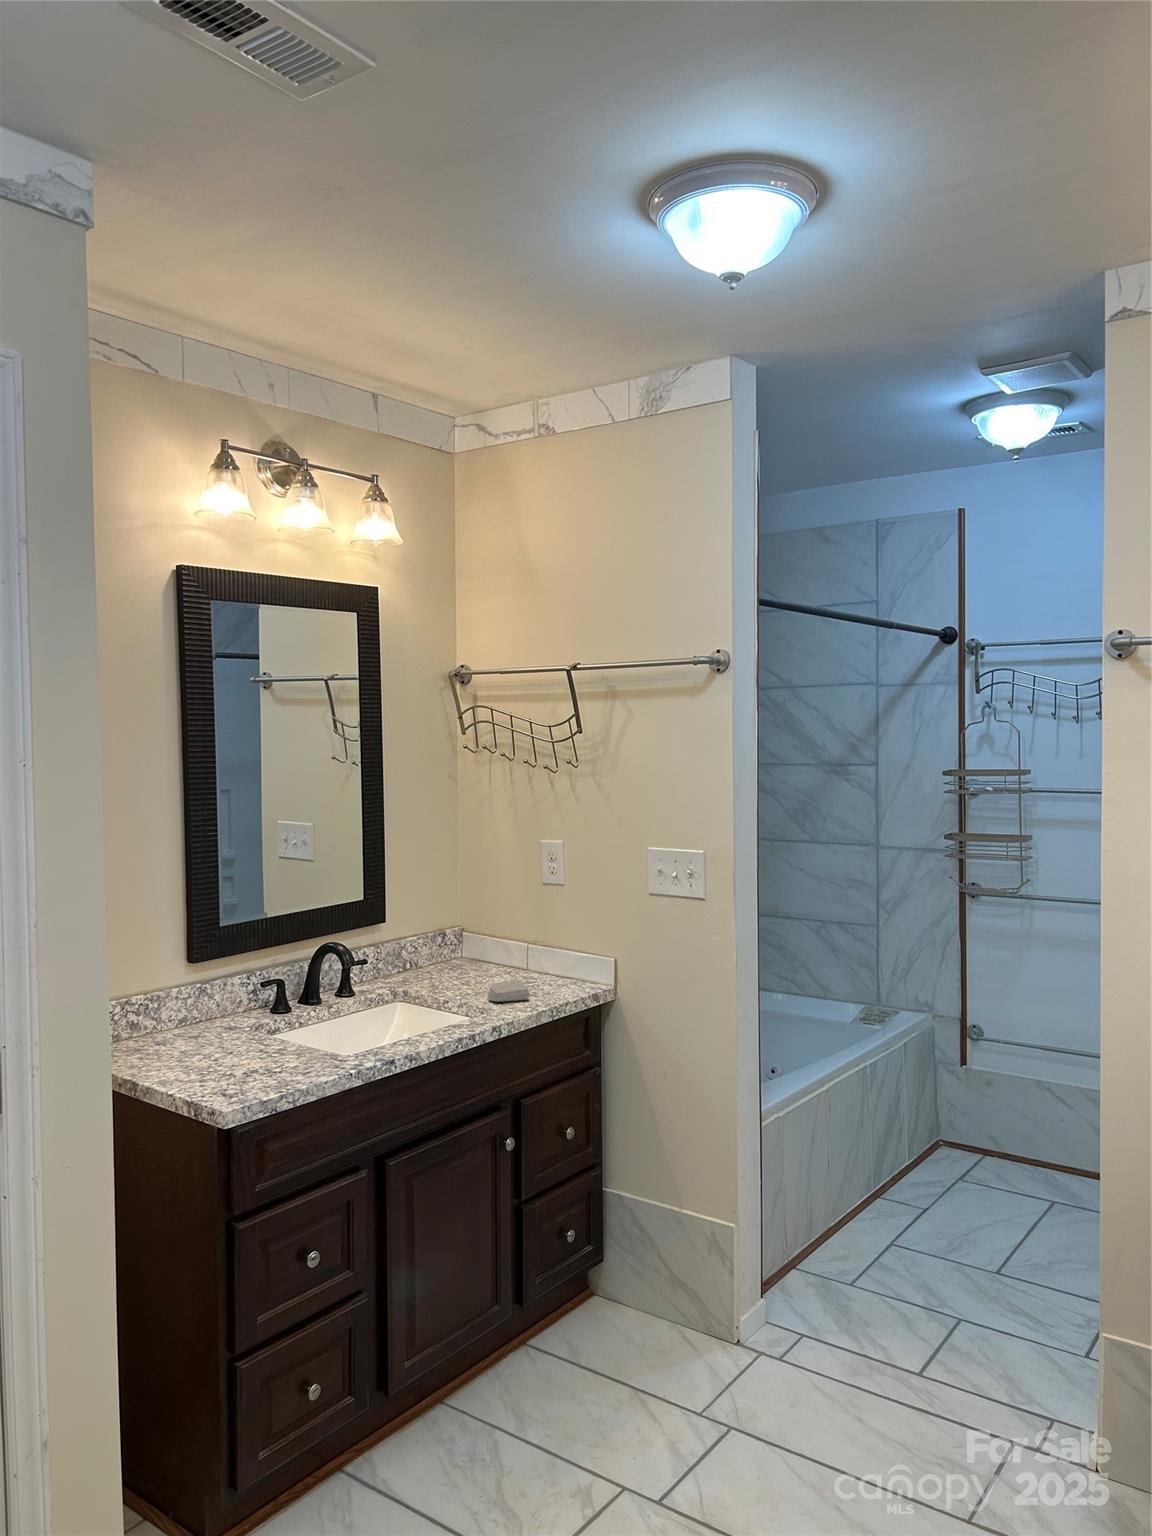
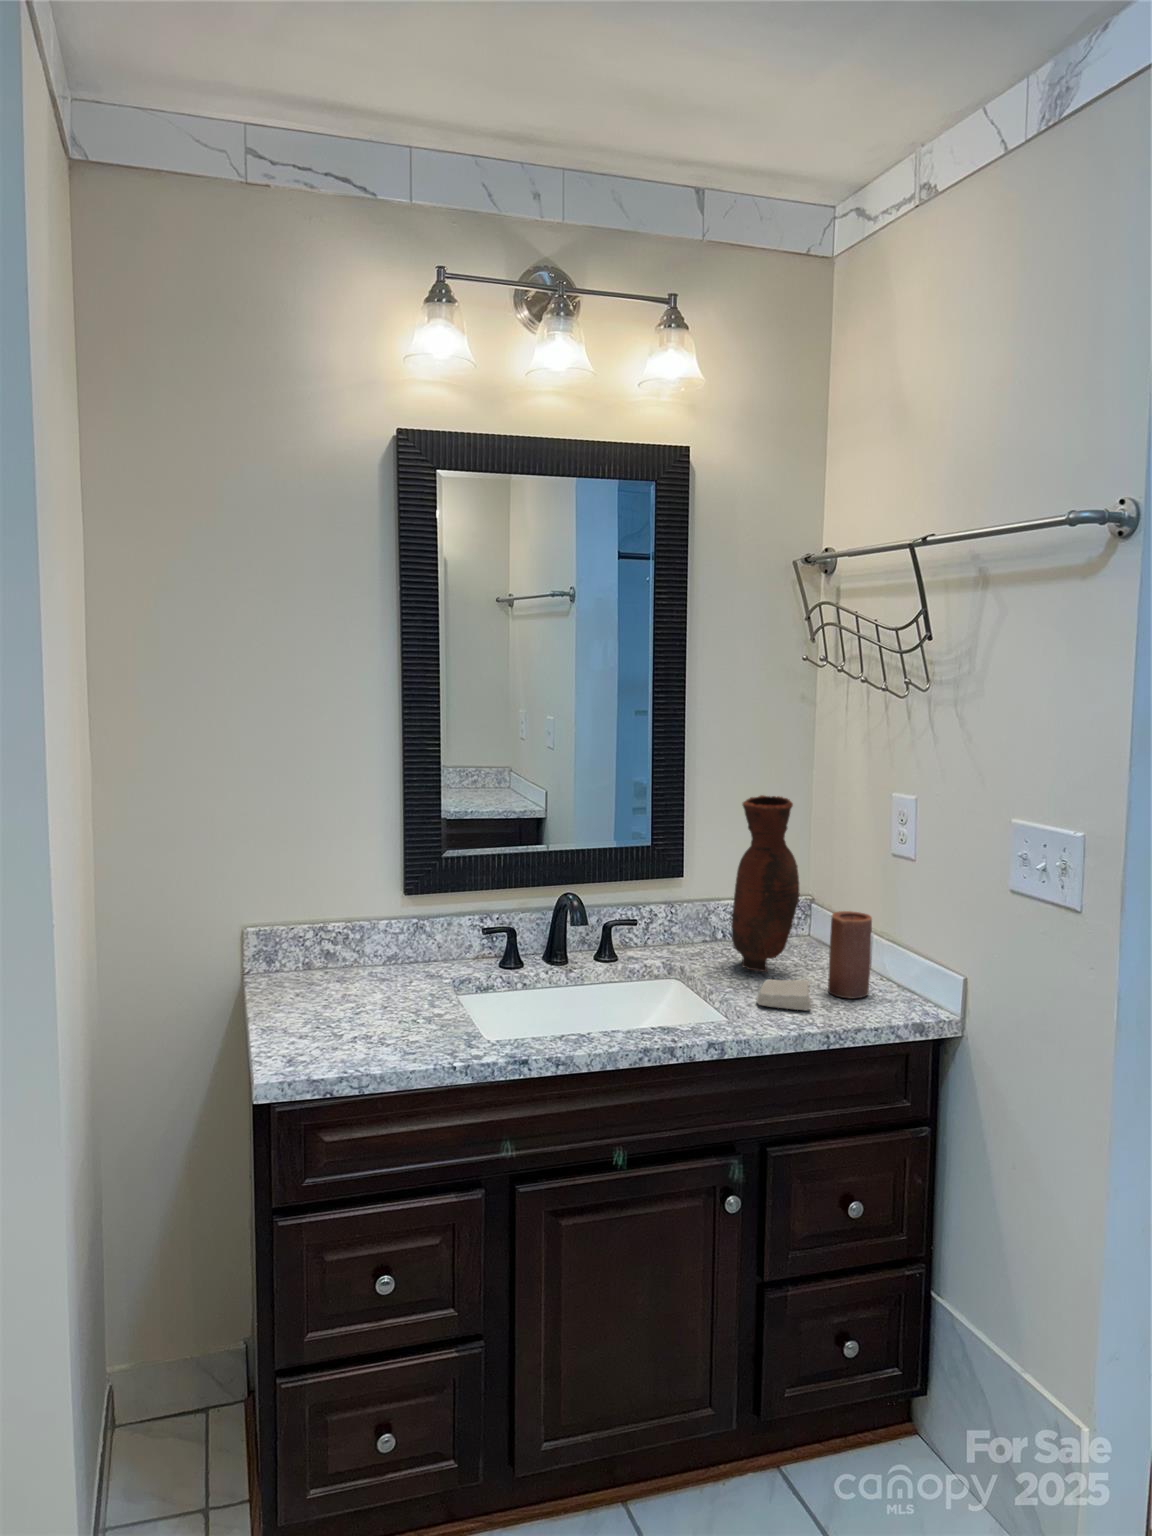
vase: none [437,850,488,985] -> present [731,795,800,972]
candle: none [522,927,550,989] -> present [828,911,872,998]

